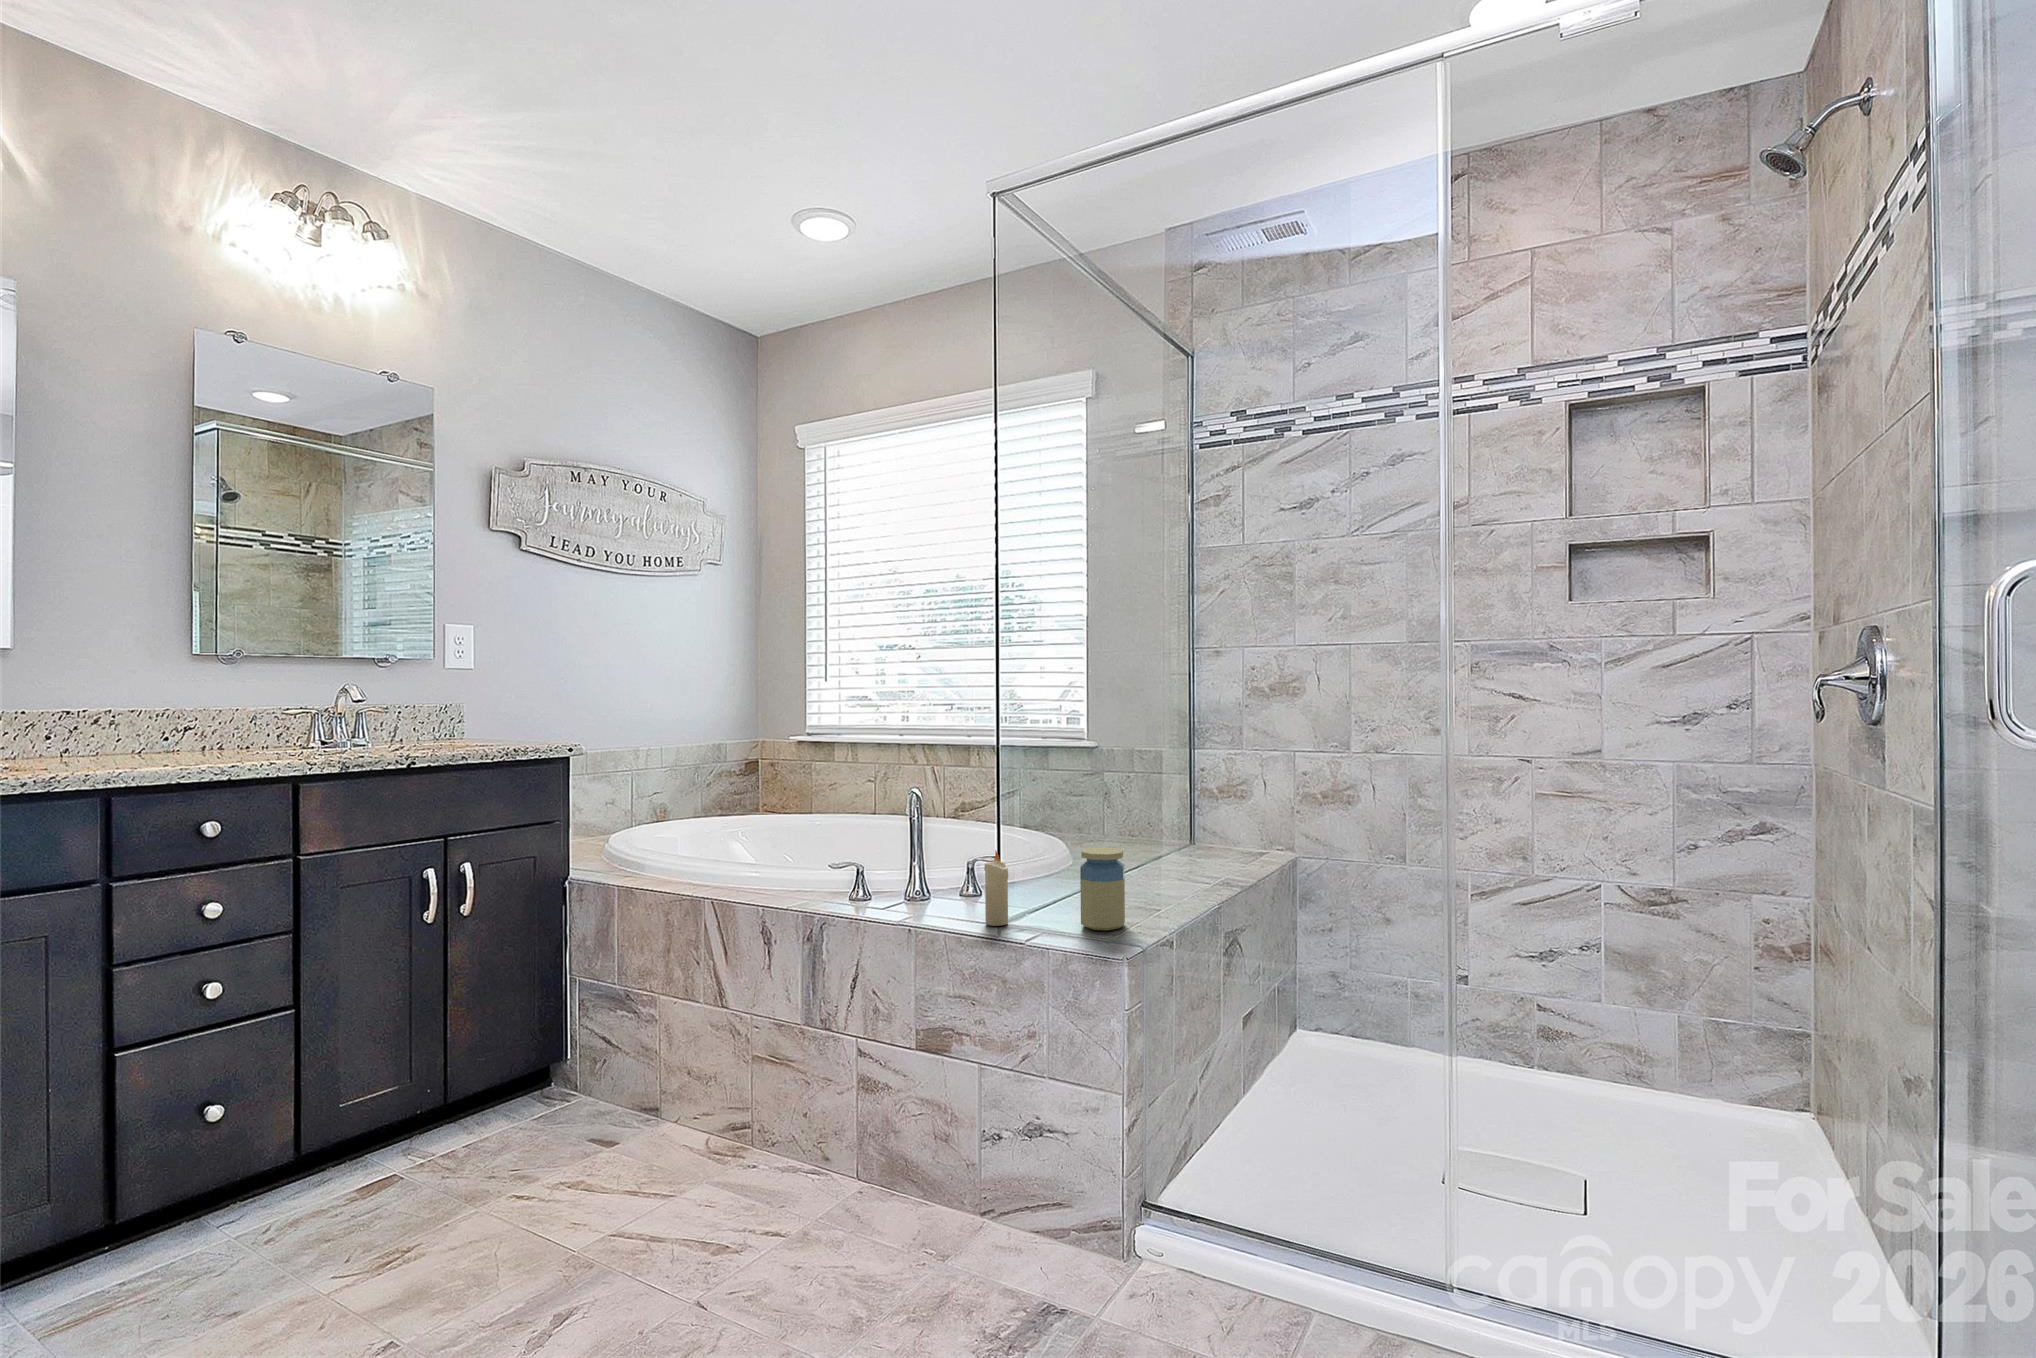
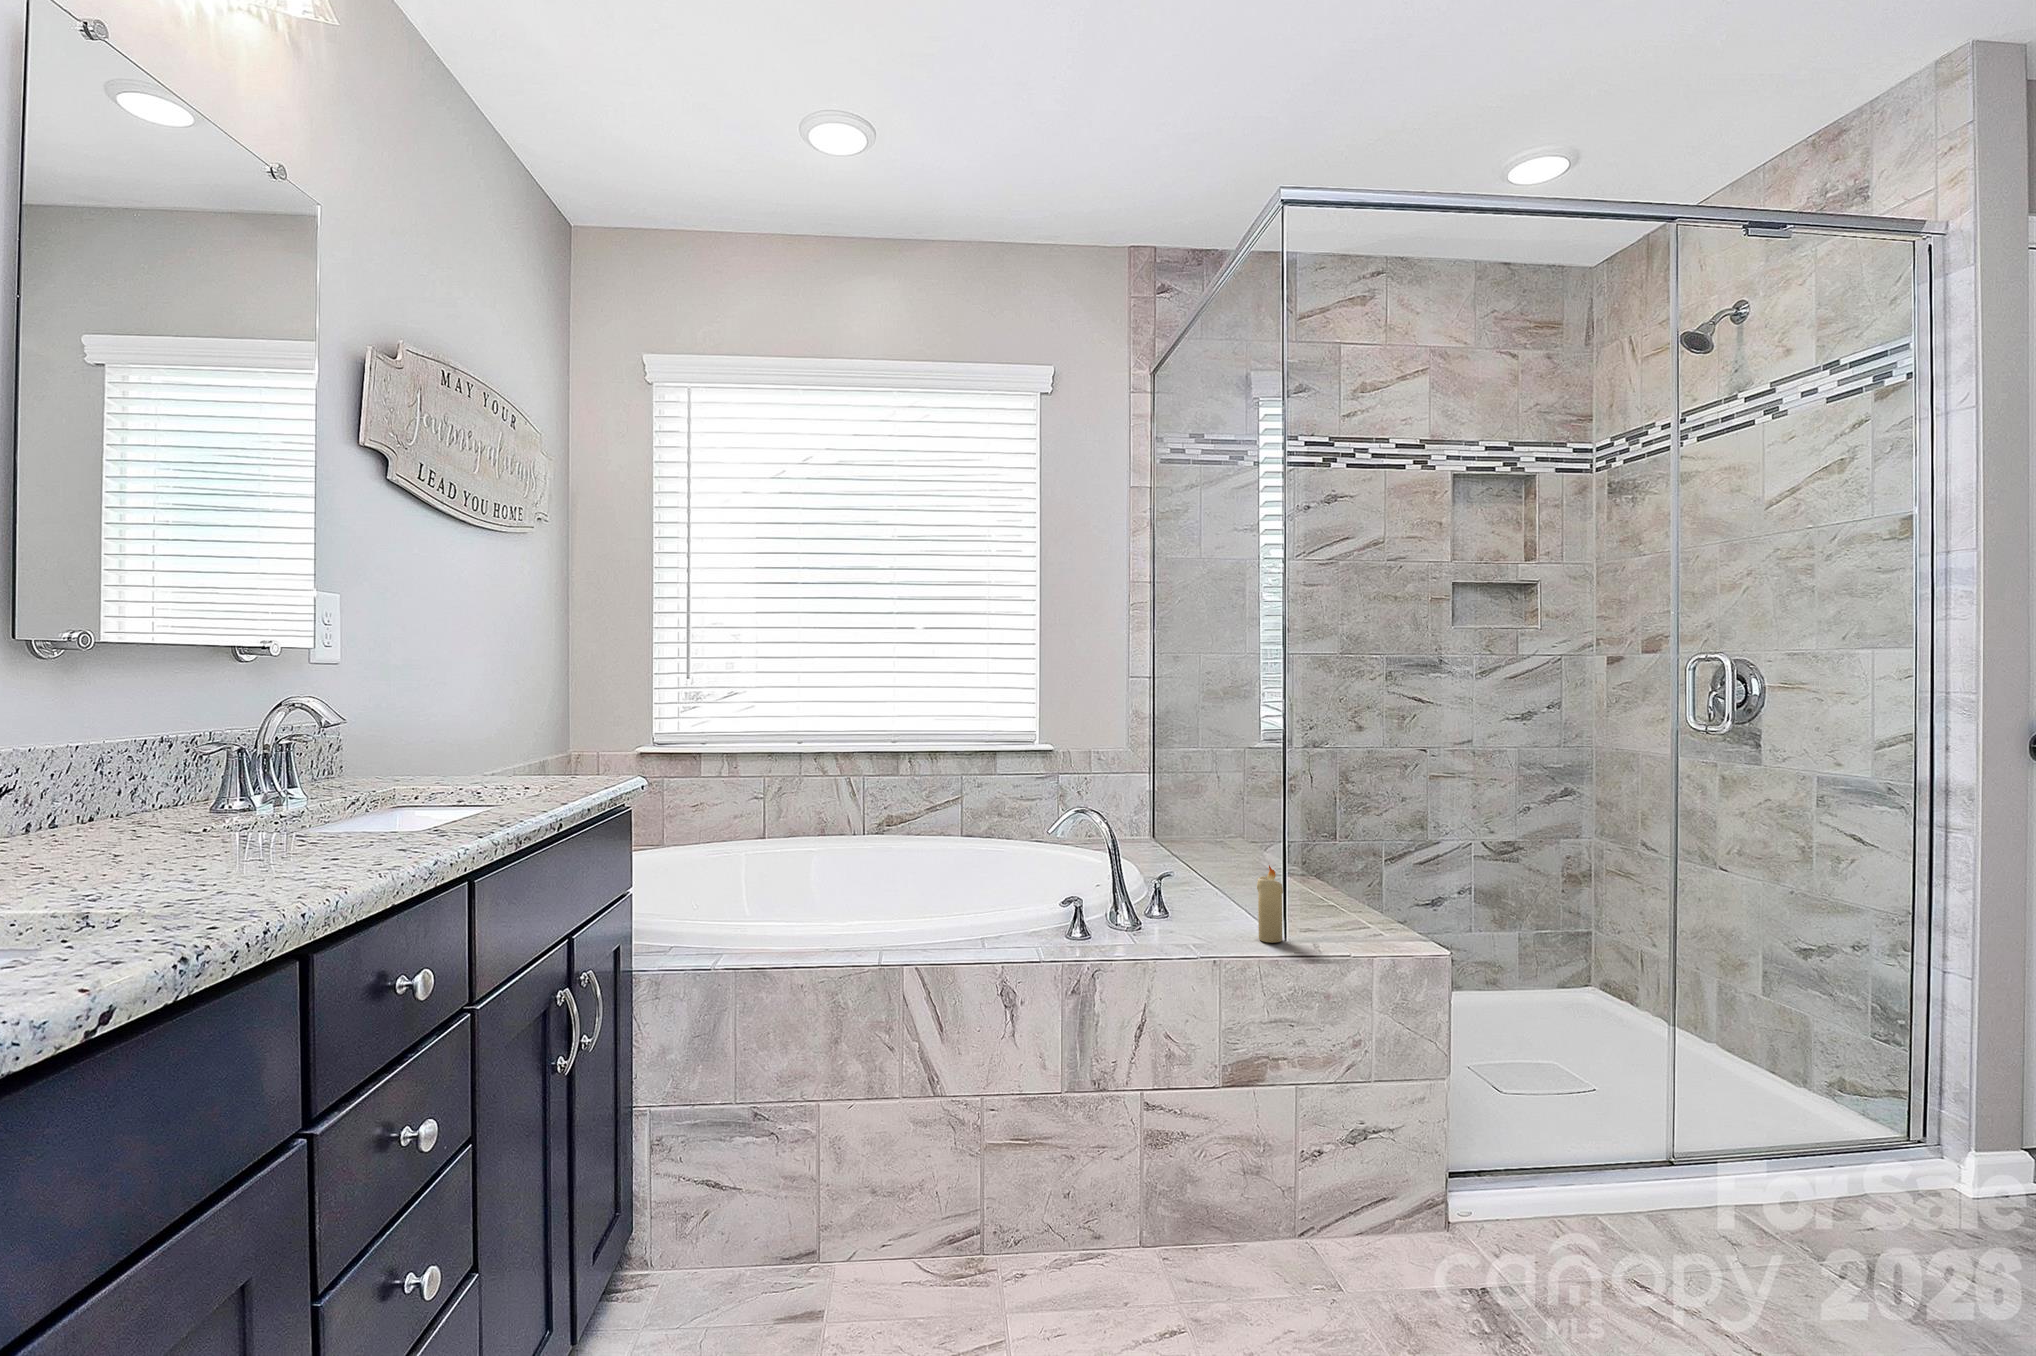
jar: present [1080,848,1125,930] -> none [1337,851,1381,932]

